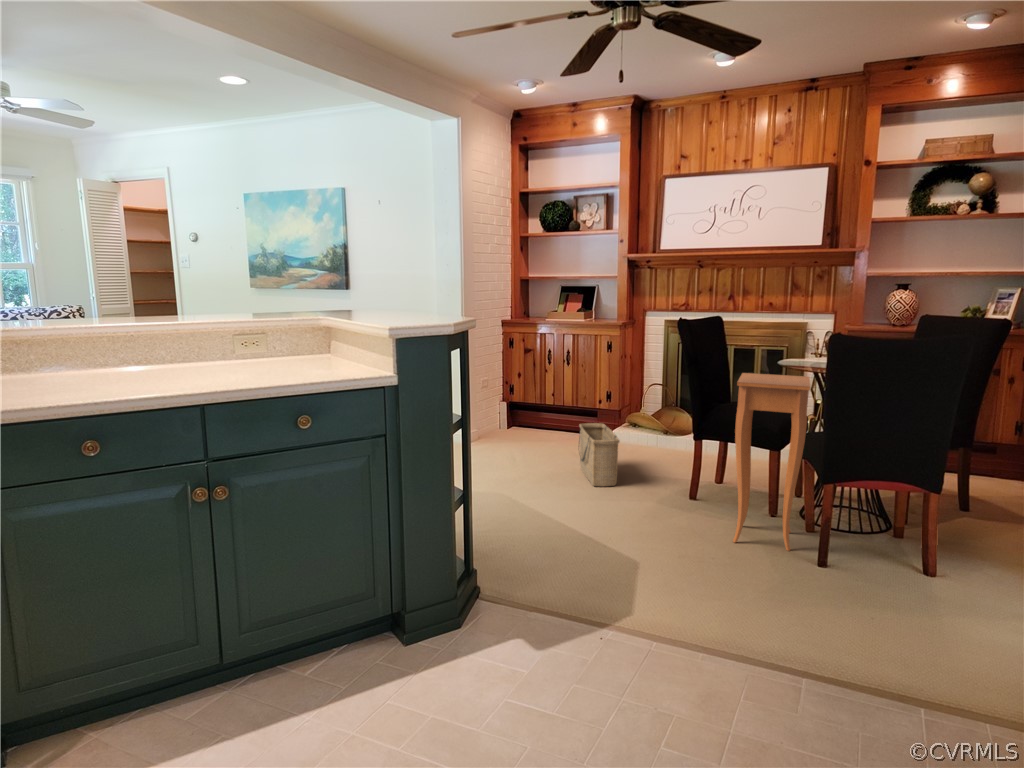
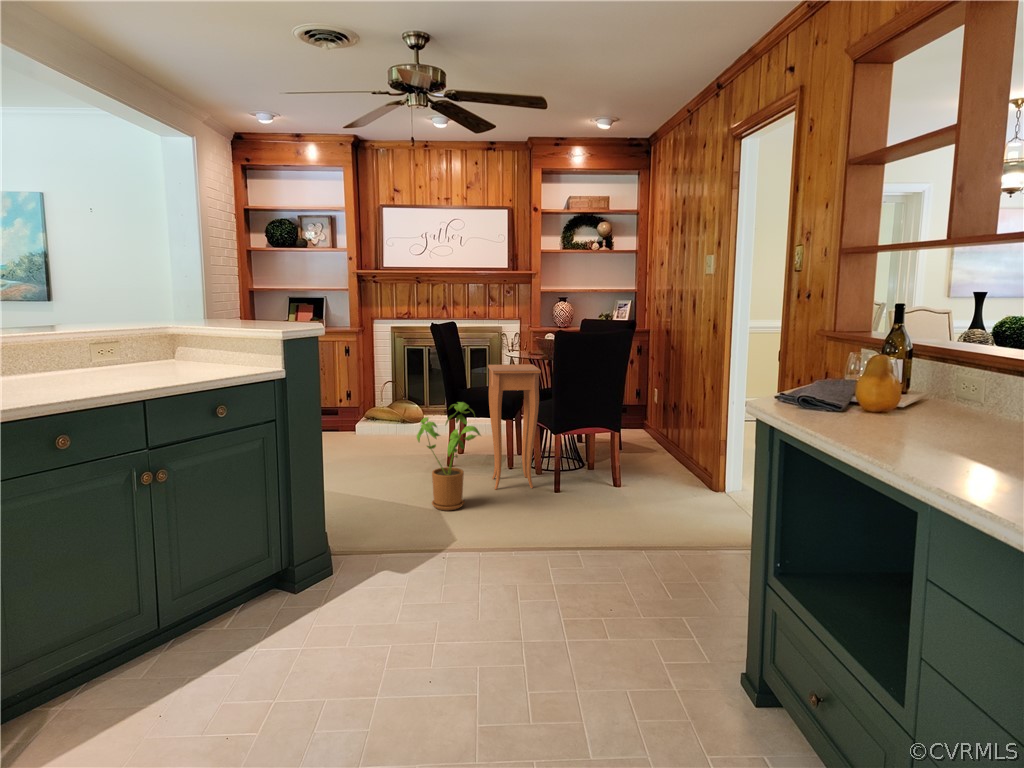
house plant: none [621,420,702,561] -> present [417,402,480,510]
basket: present [579,423,620,486] -> none [343,417,387,469]

